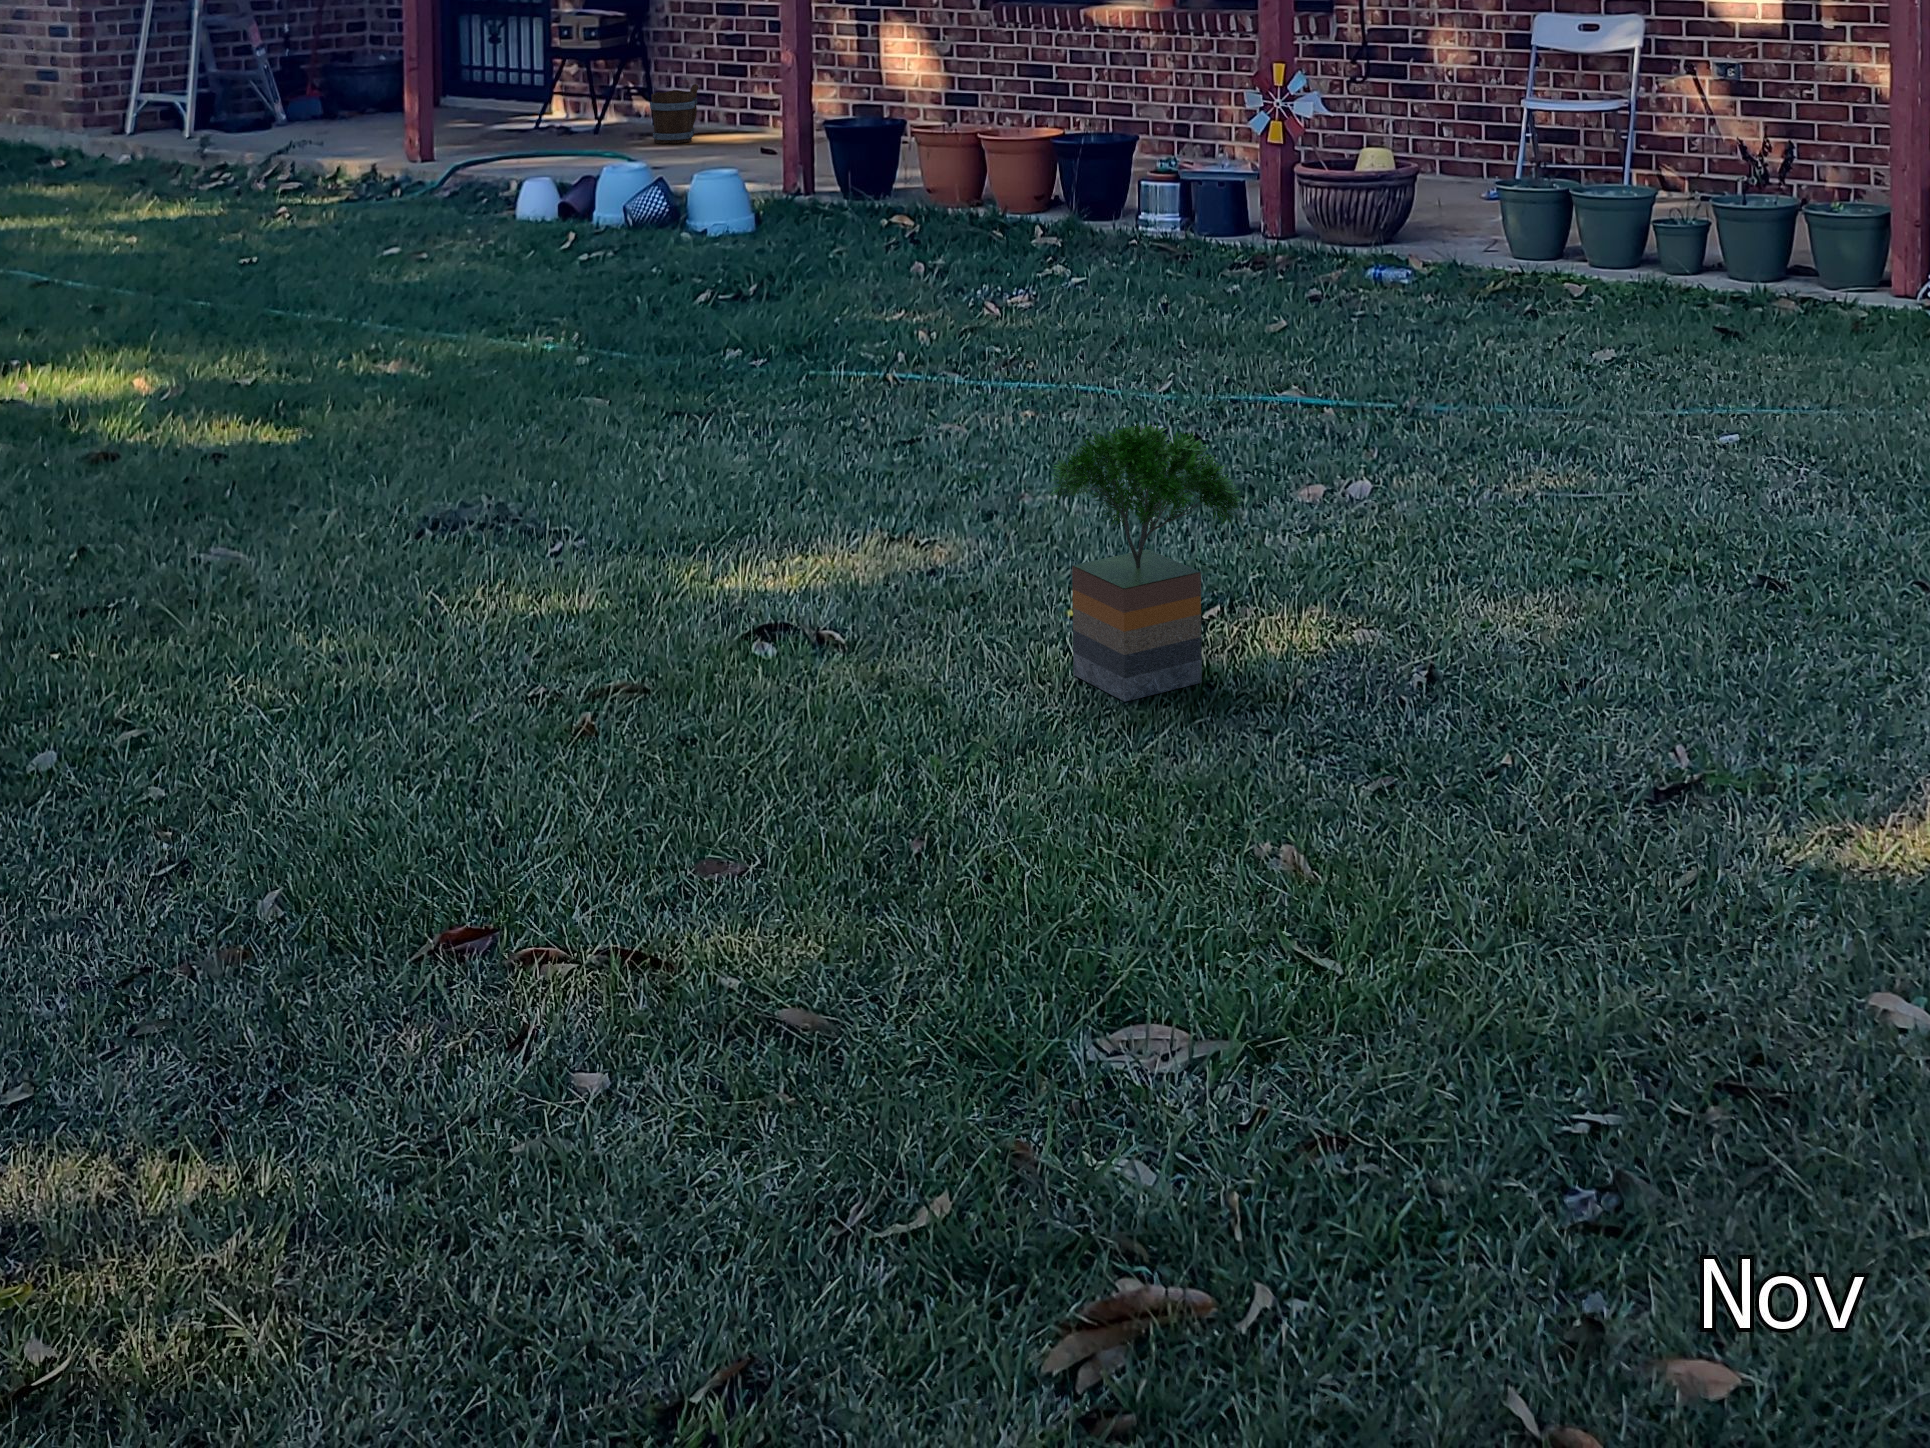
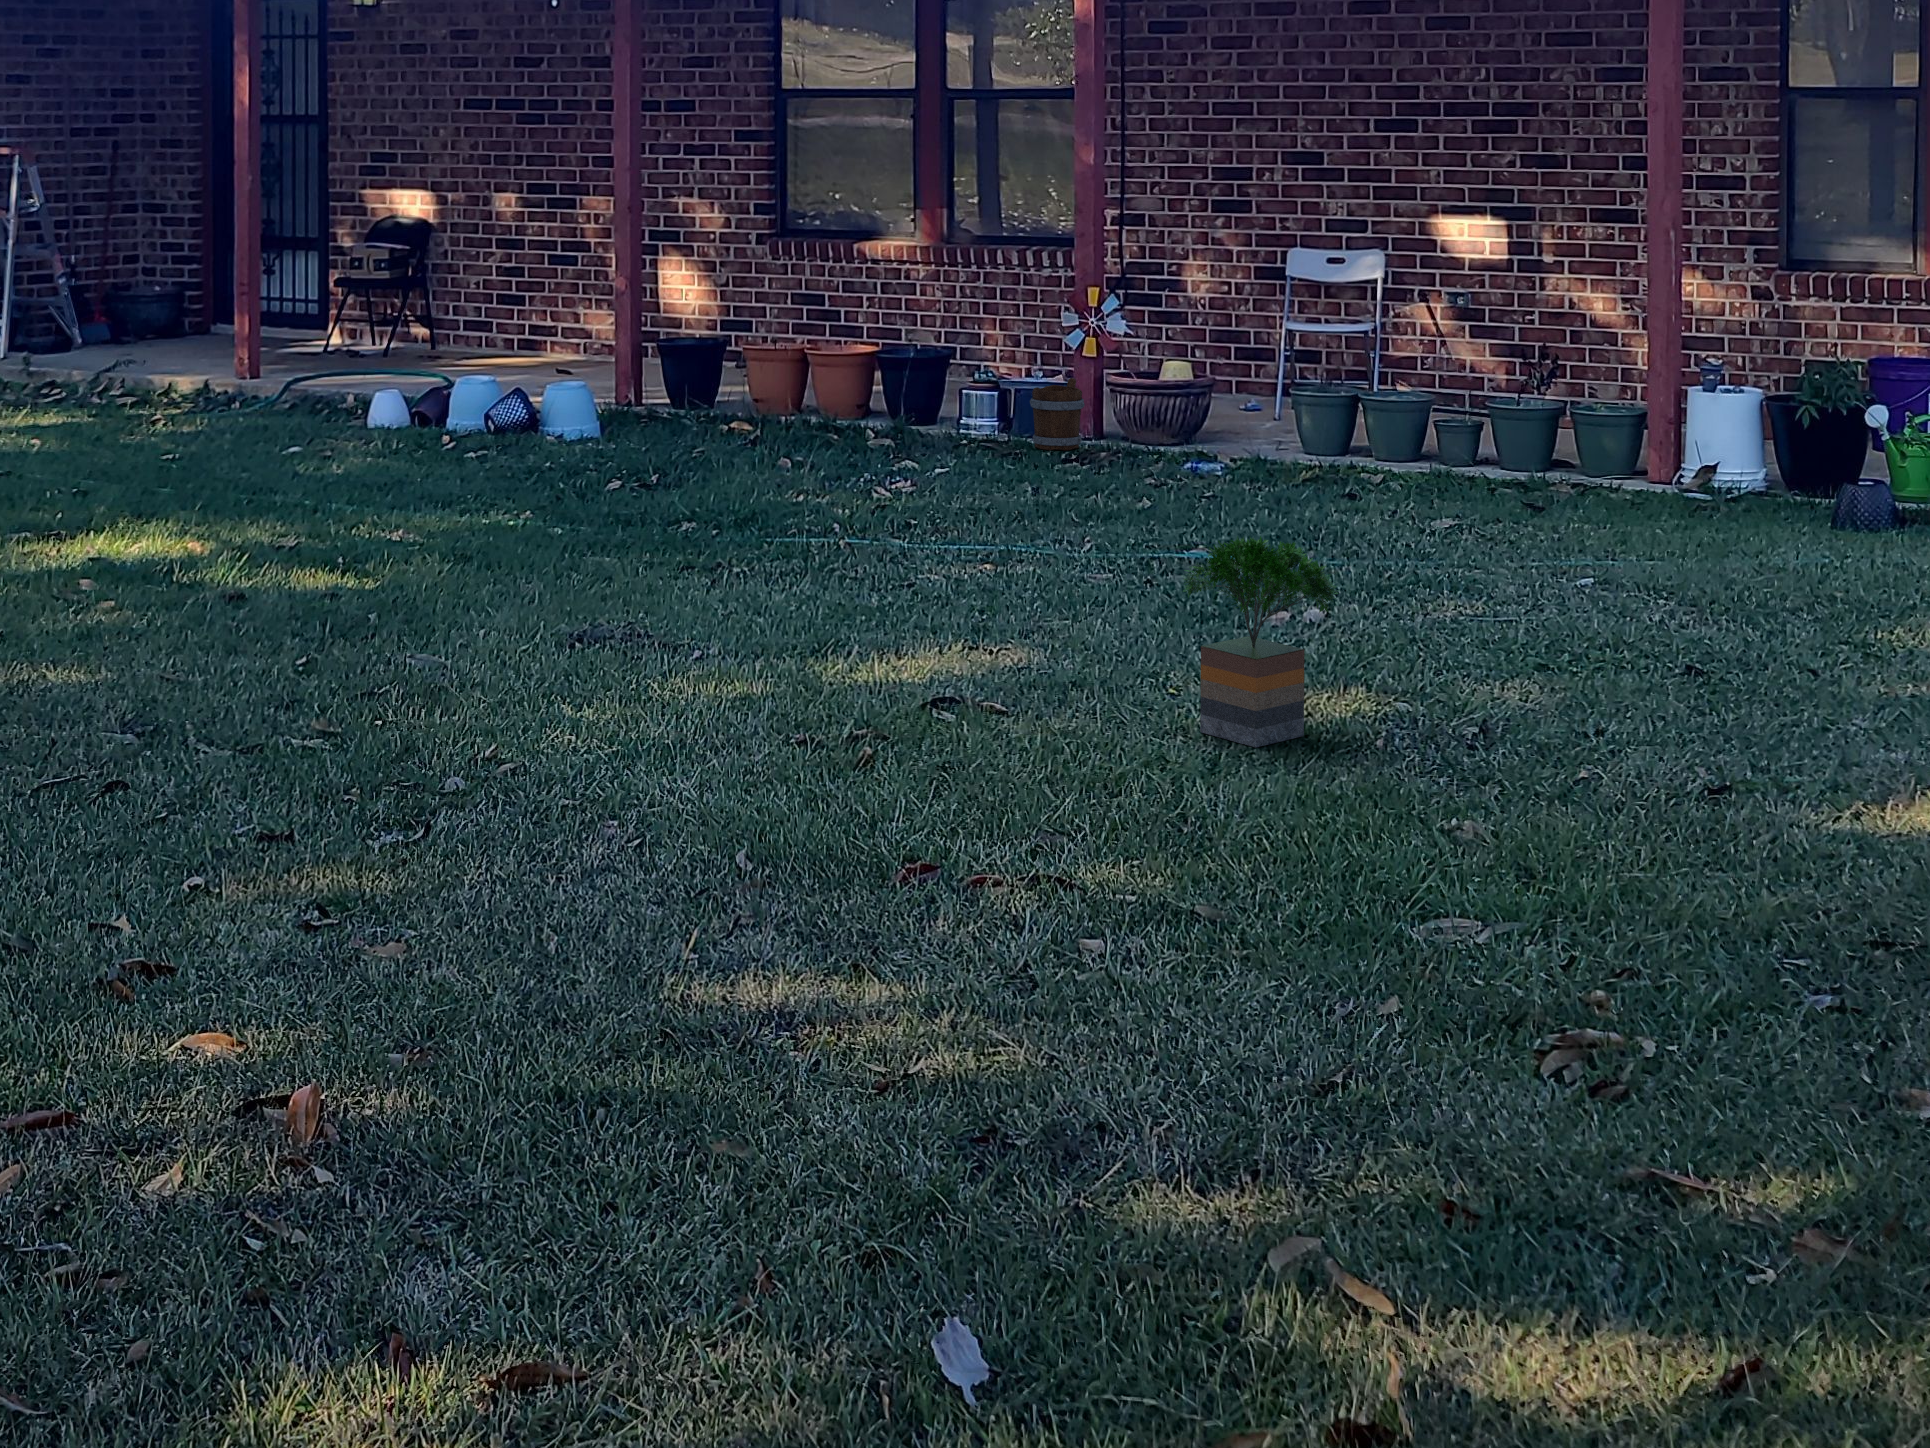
bucket: present [650,84,699,144] -> present [1030,378,1085,450]

